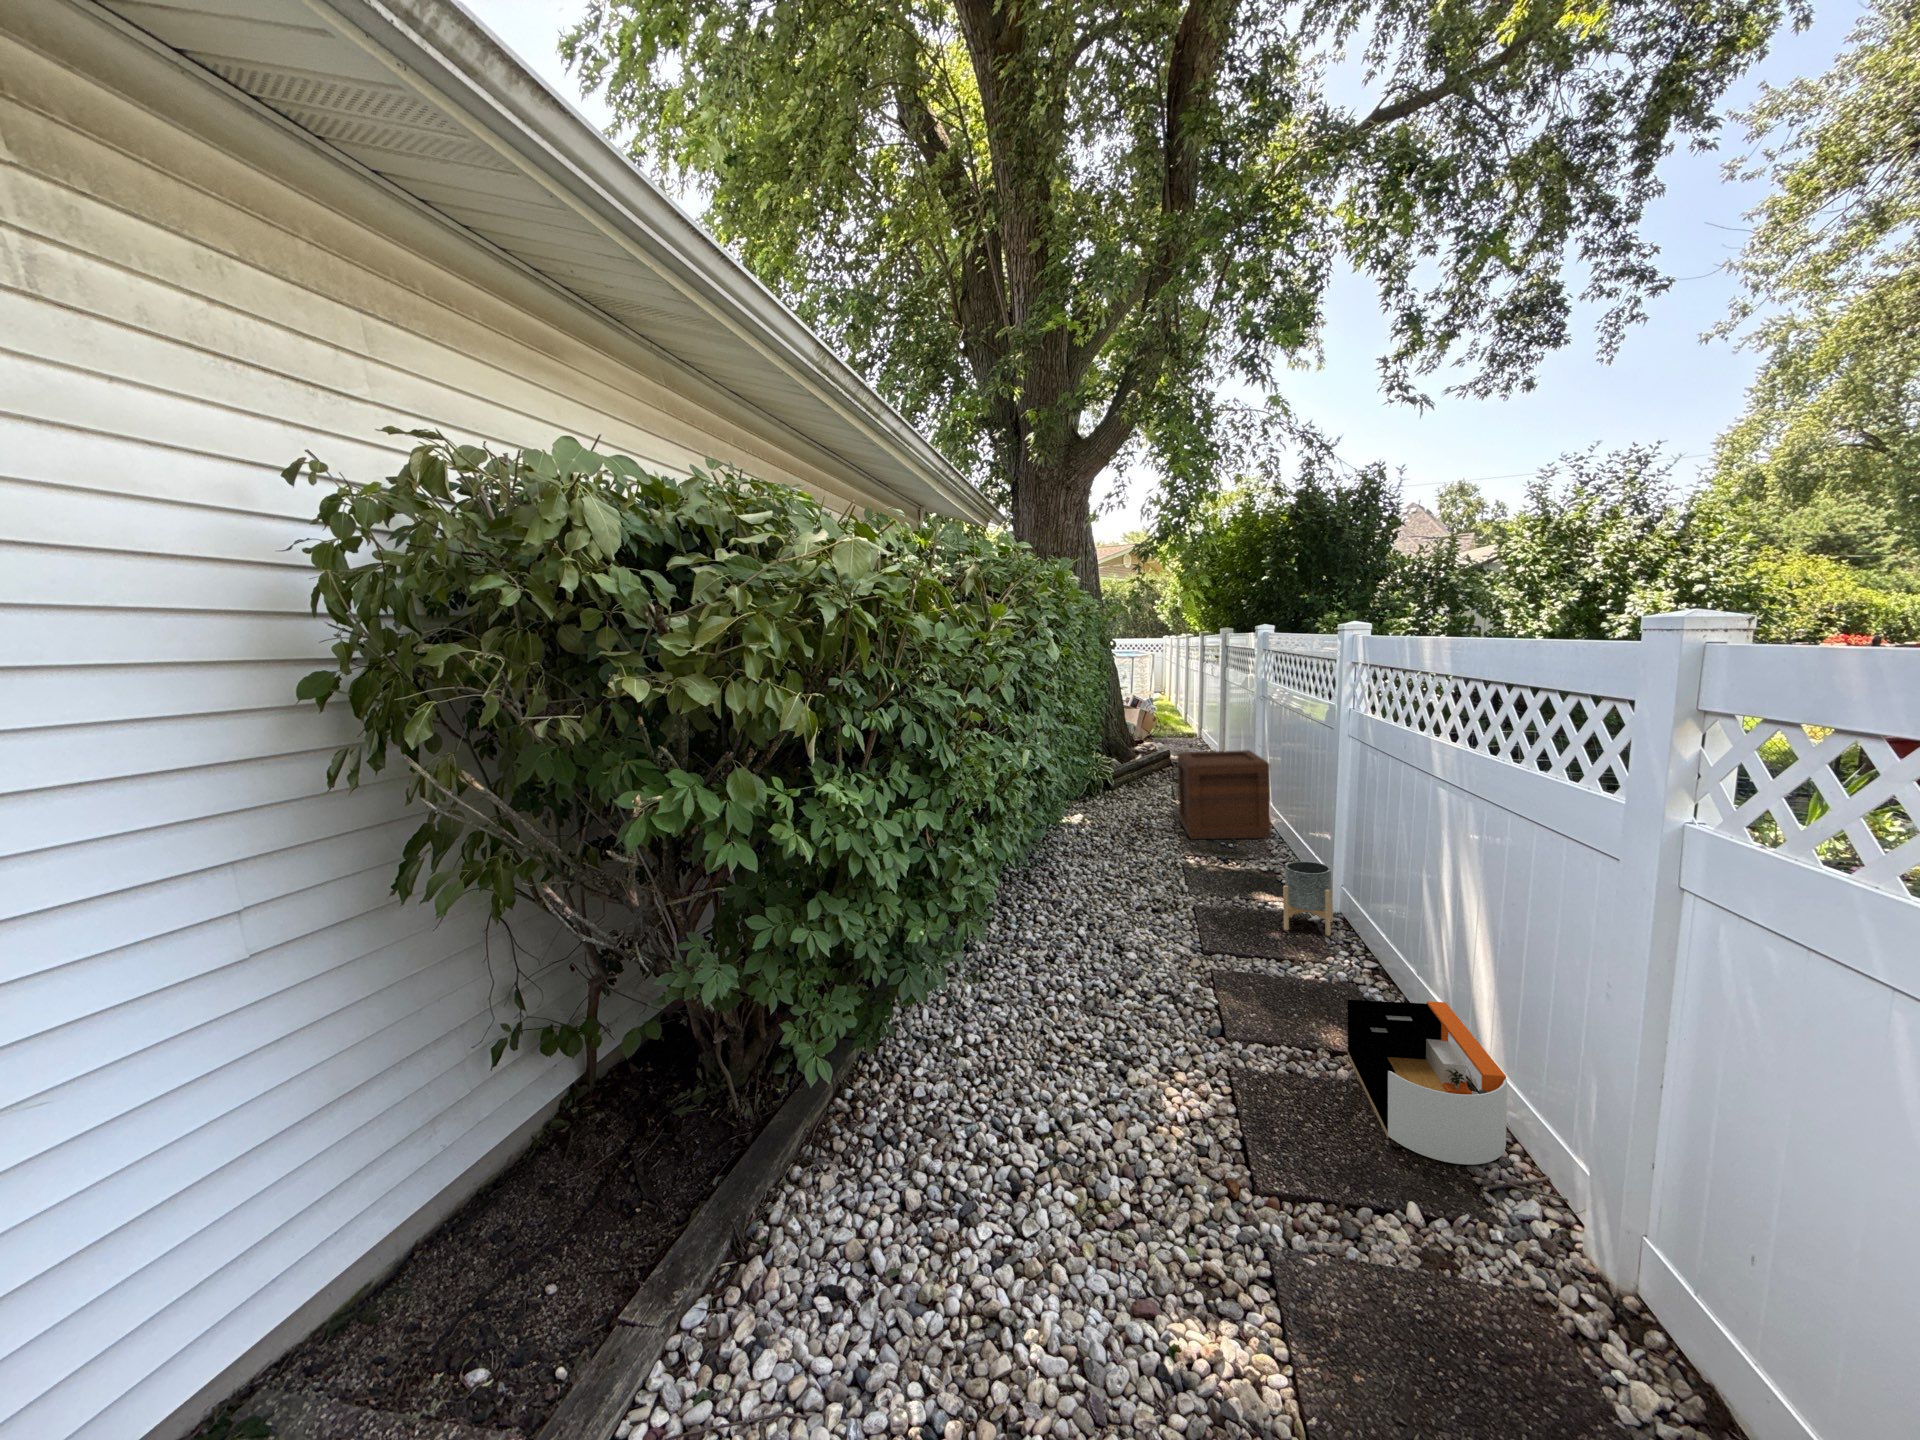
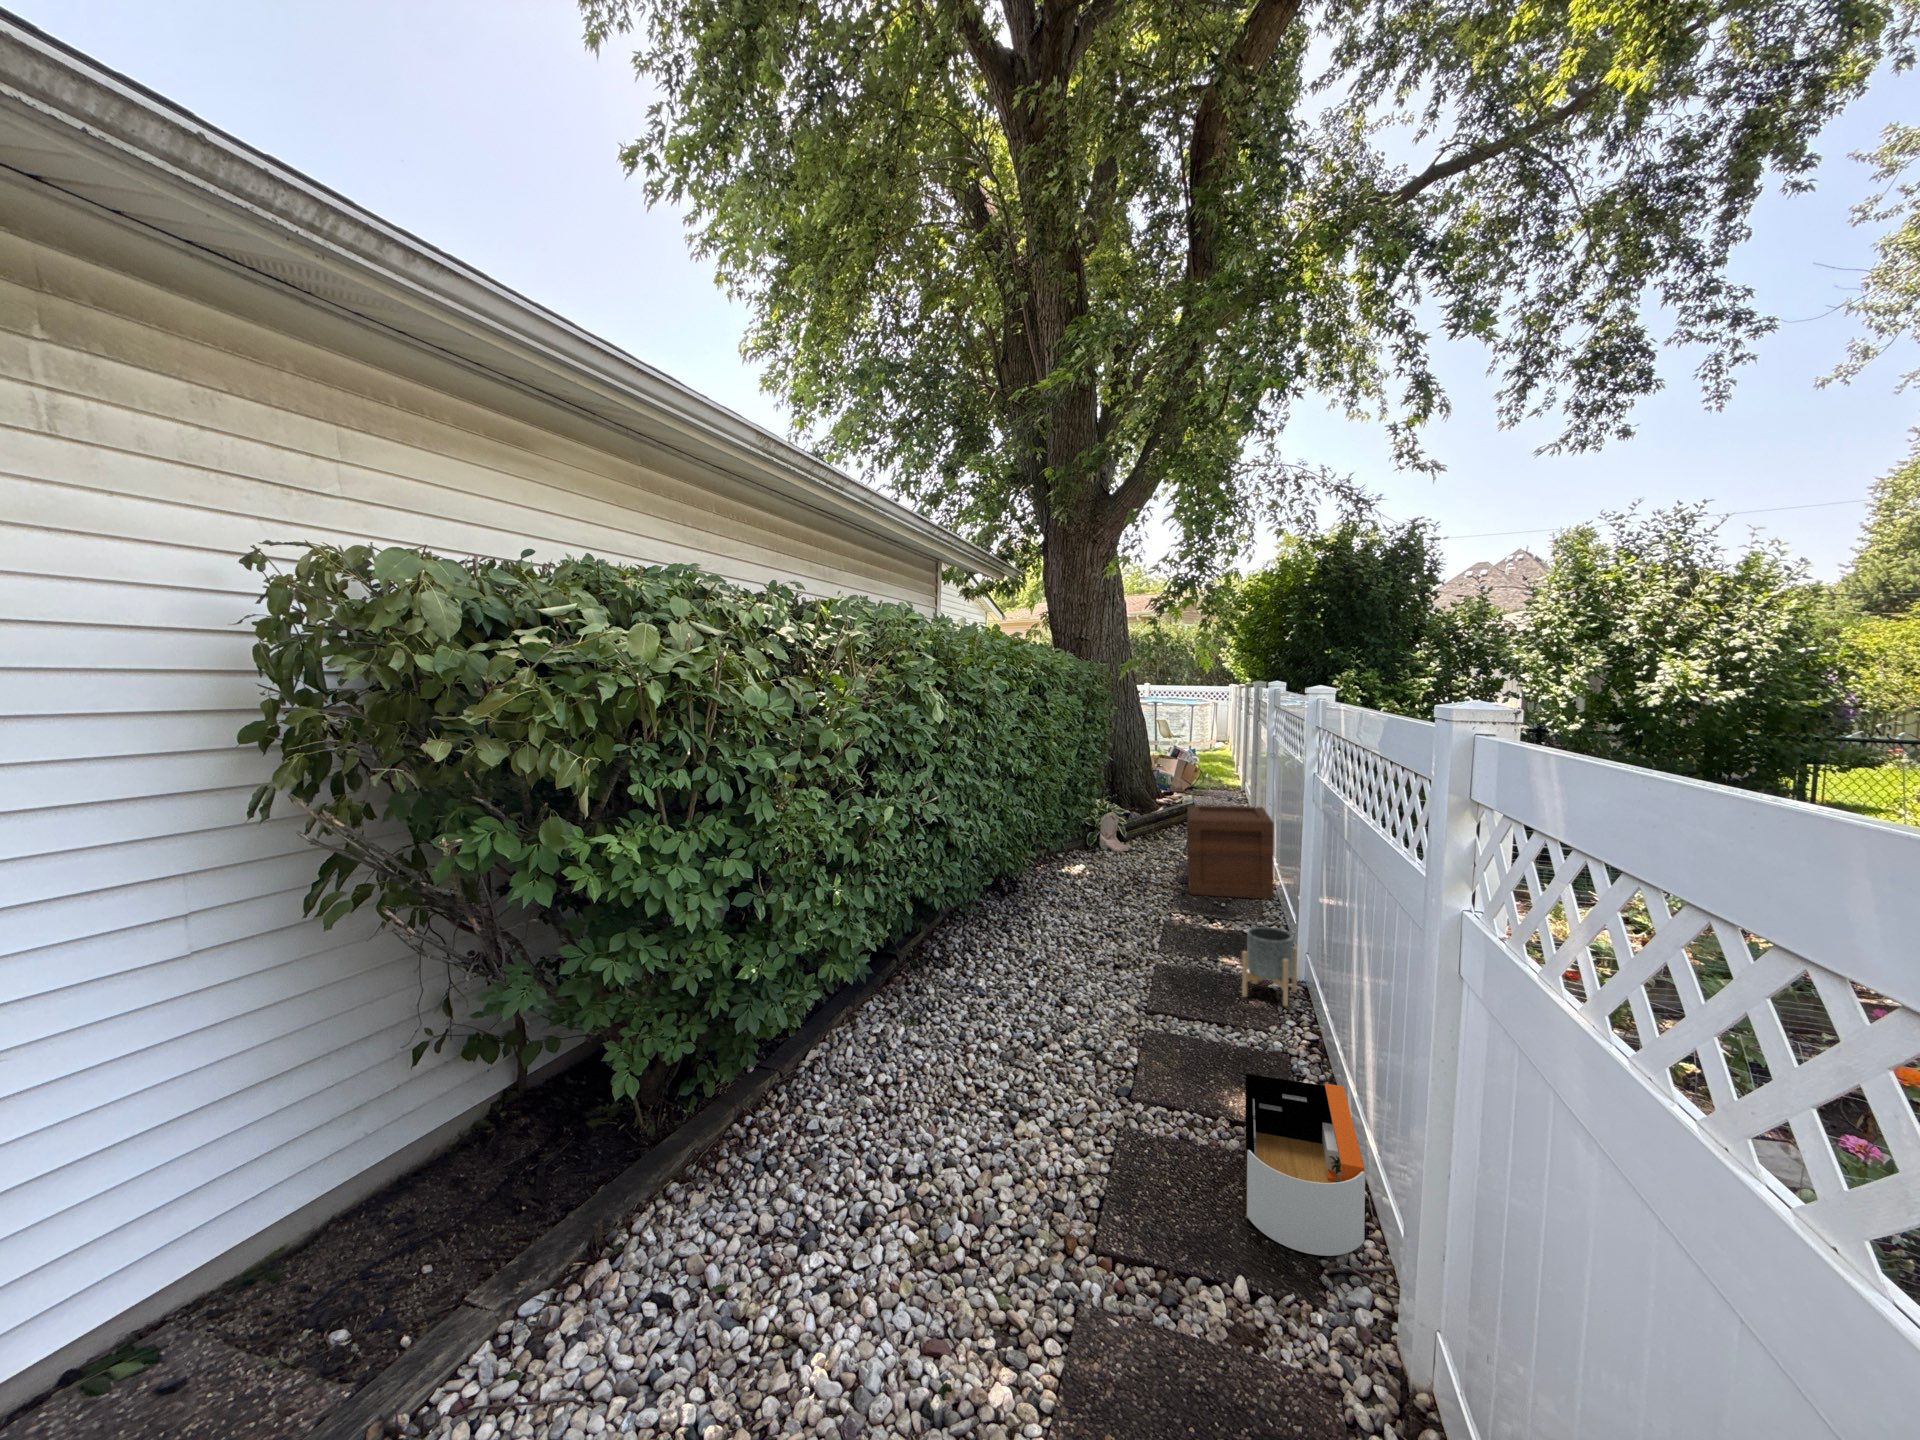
boots: none [1083,765,1115,804] -> present [1100,812,1131,852]

